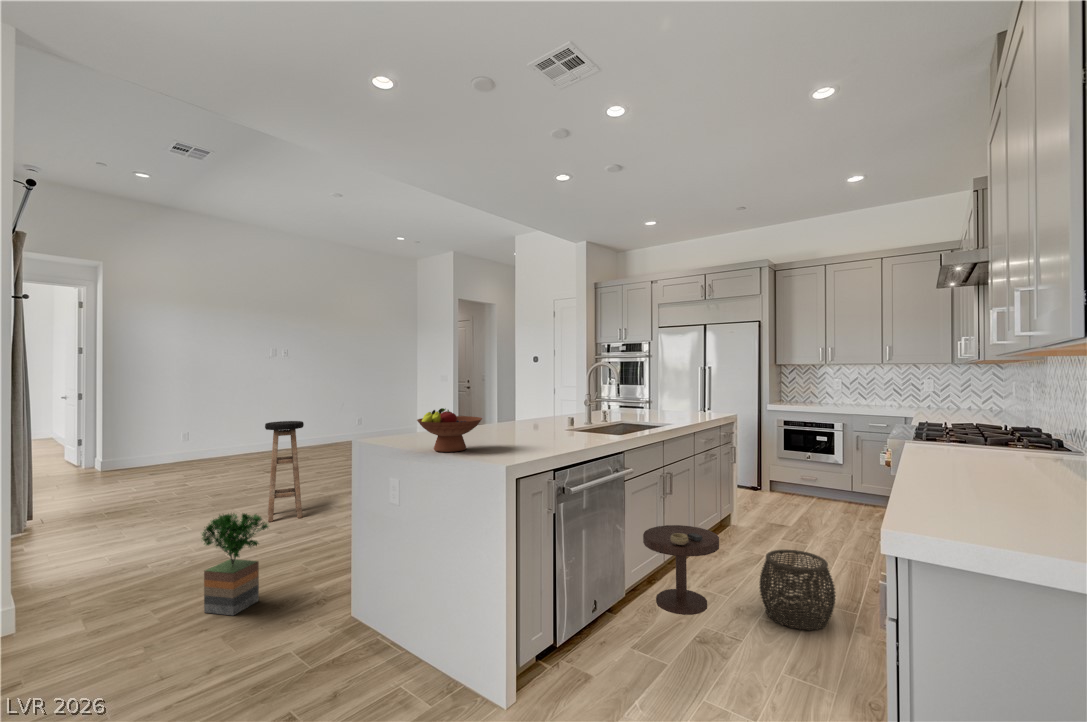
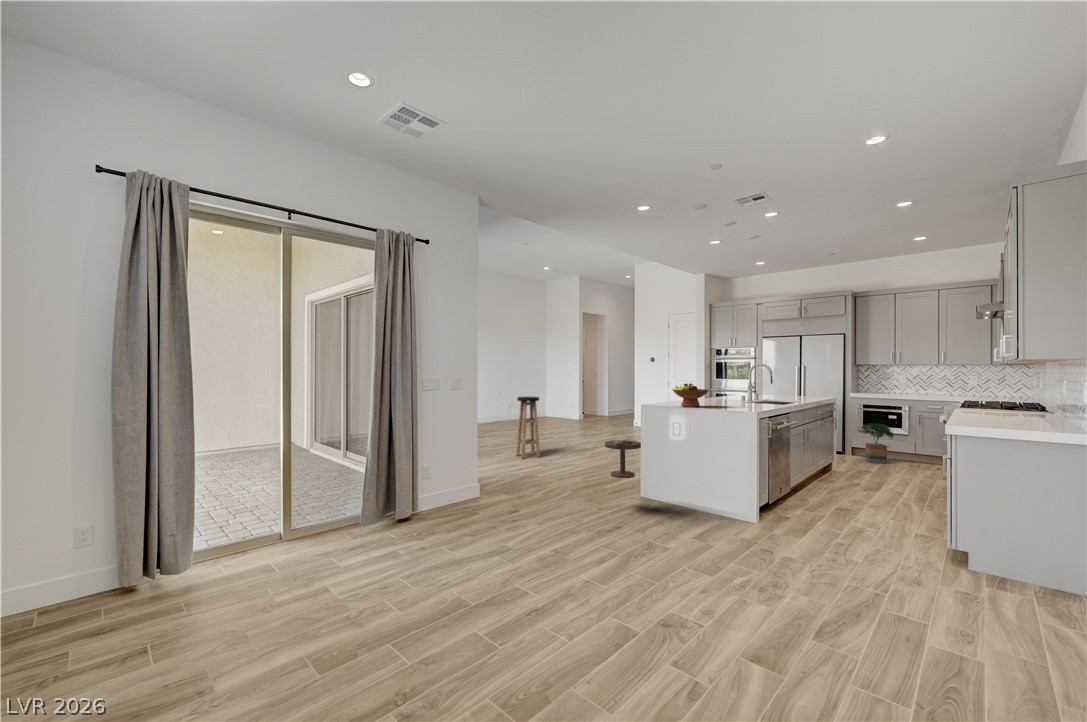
potted tree: present [202,514,268,615] -> present [862,423,894,463]
side table: present [643,525,719,615] -> present [605,440,641,478]
woven basket: present [759,550,836,630] -> none [871,471,921,514]

